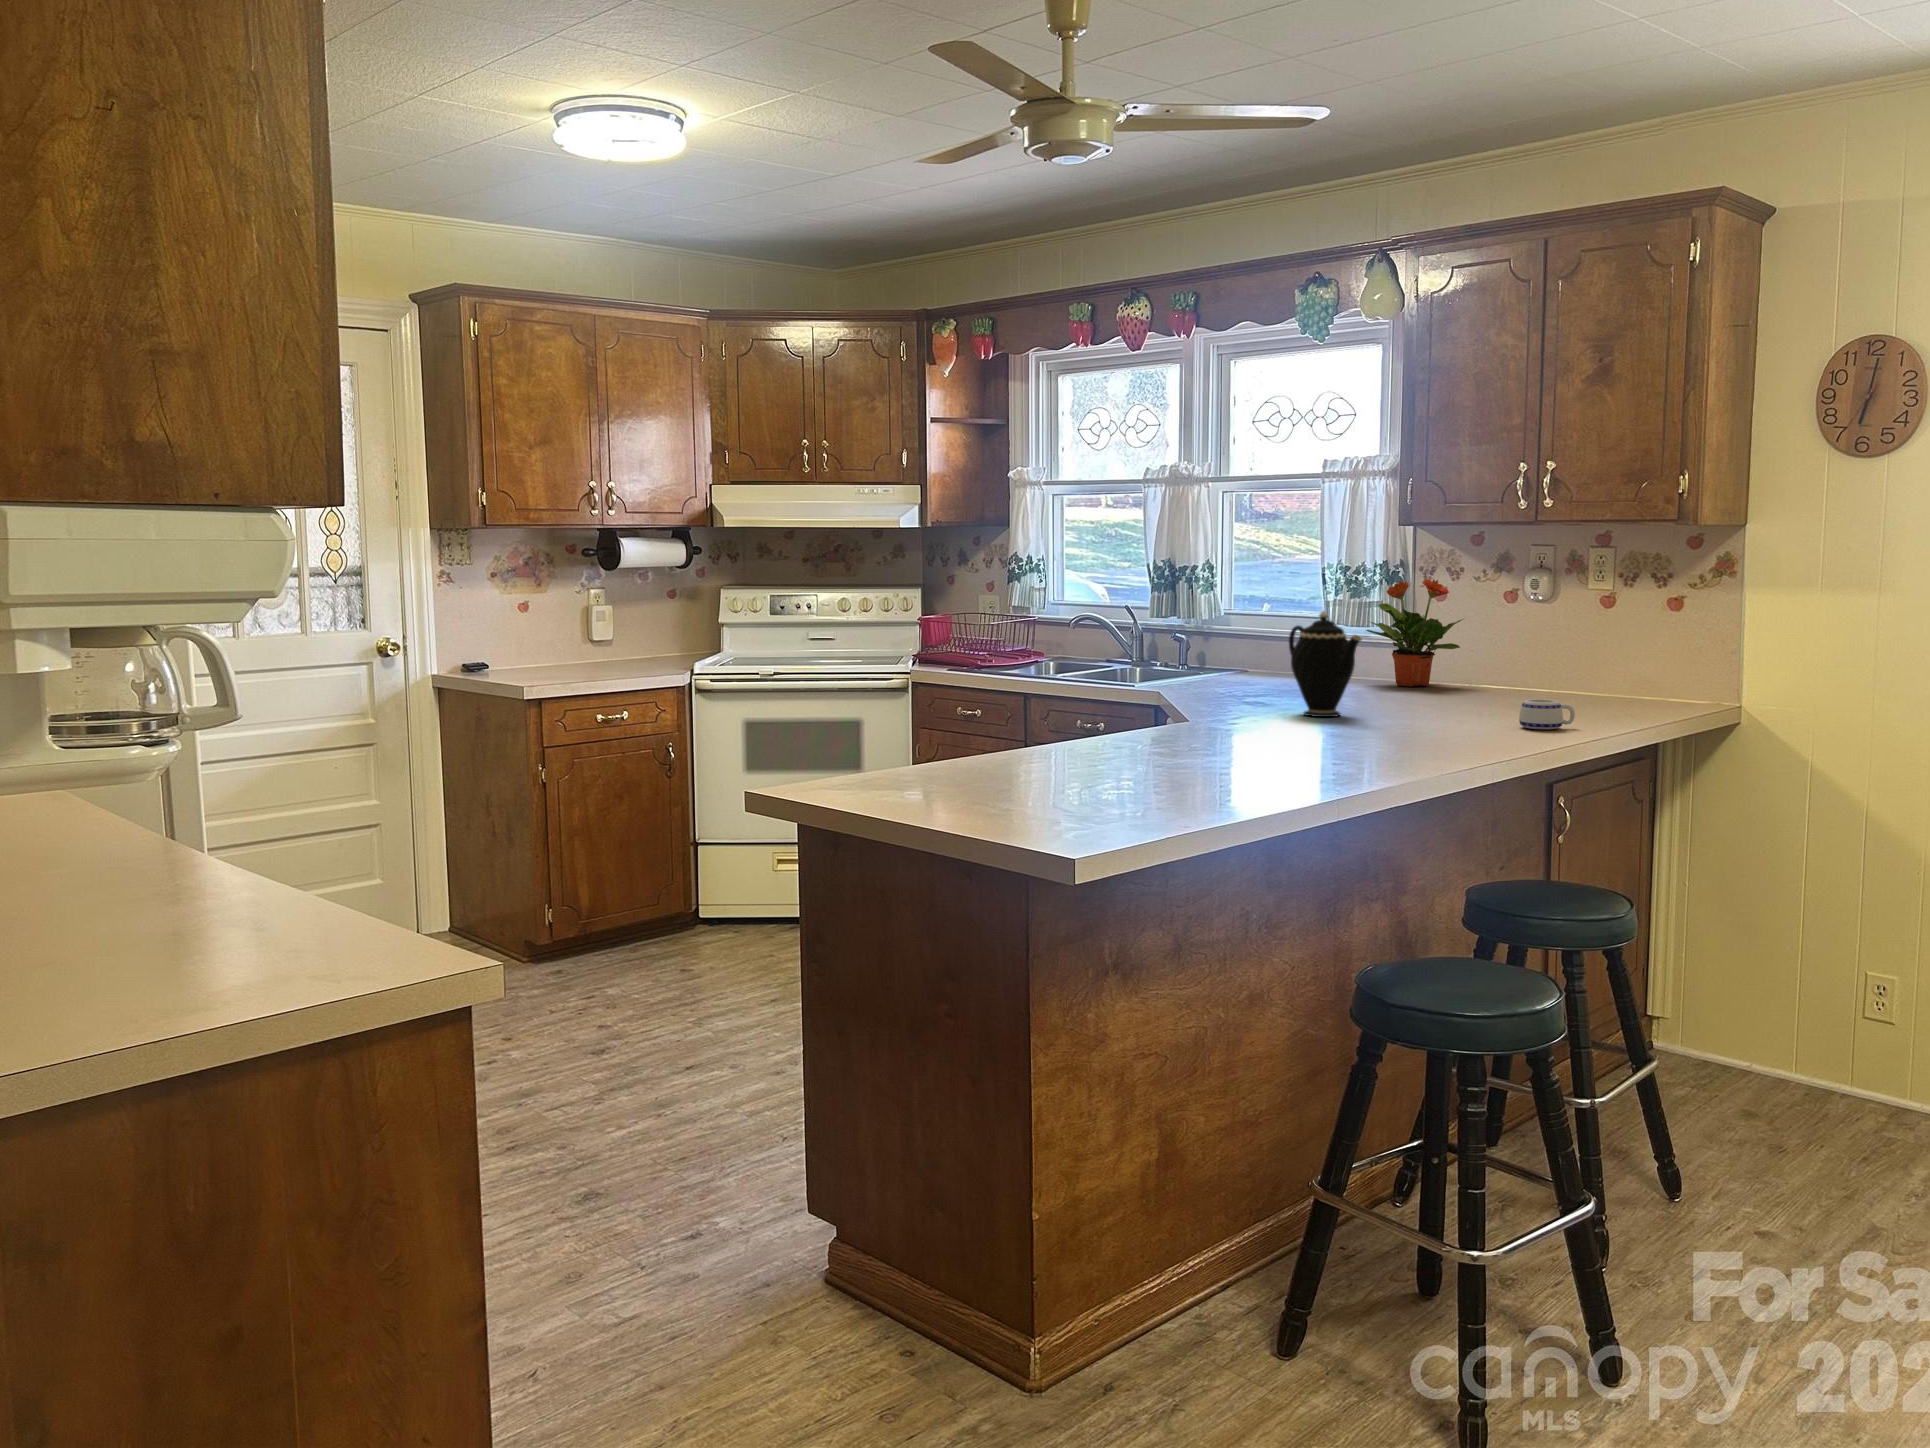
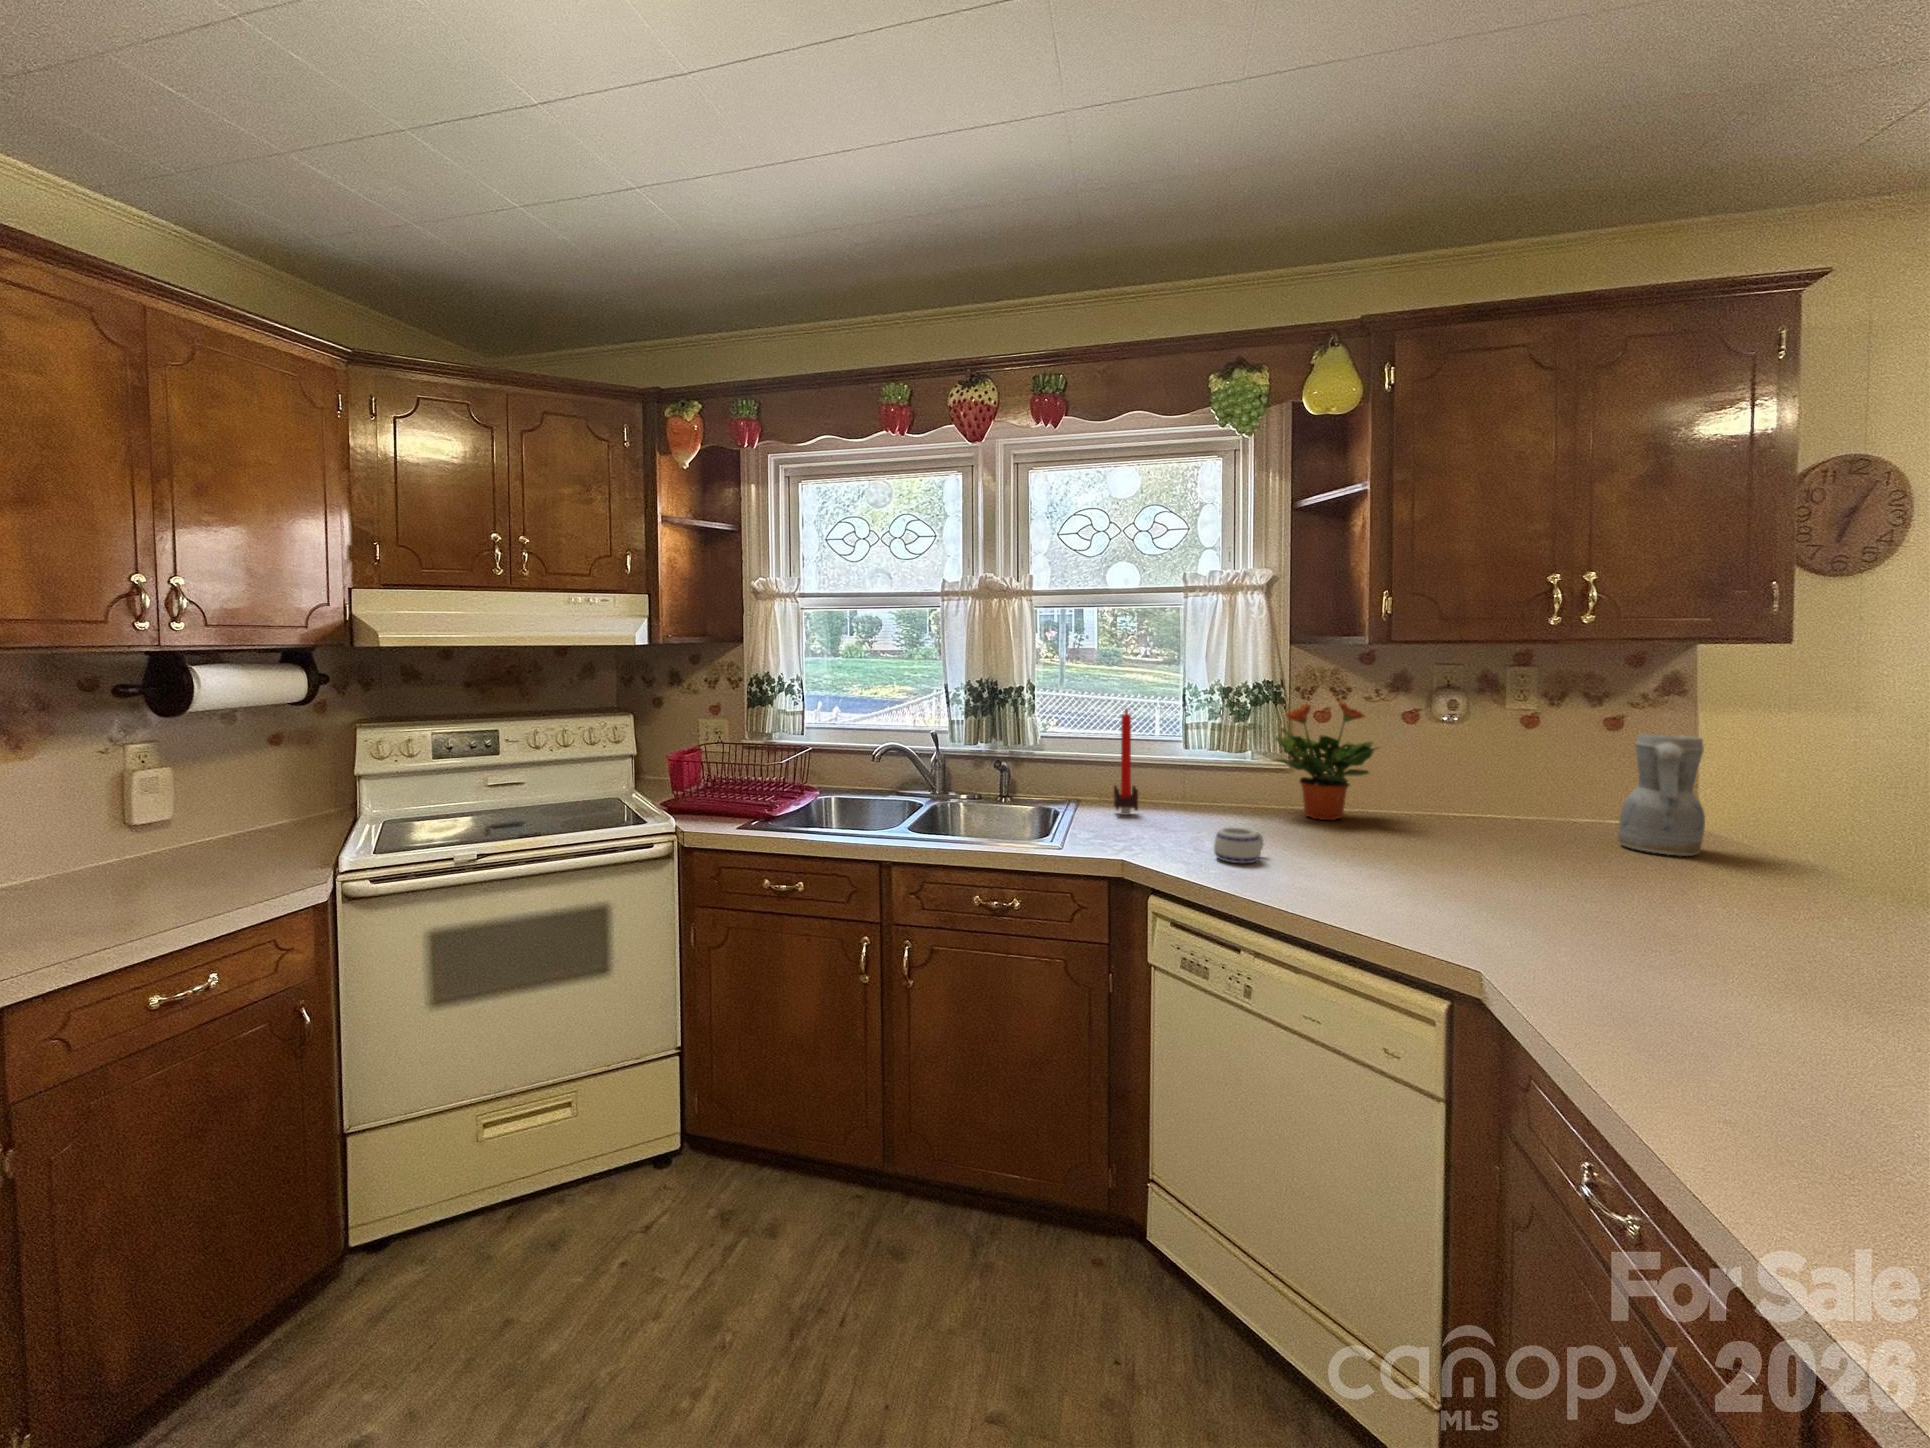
candle: none [1236,582,1262,676] -> present [1114,709,1138,815]
ceramic pitcher: none [1581,607,1648,712] -> present [1618,734,1705,856]
teapot: present [1289,611,1362,717] -> none [1424,764,1616,918]
mug: present [1519,699,1575,729] -> present [1214,827,1264,863]

